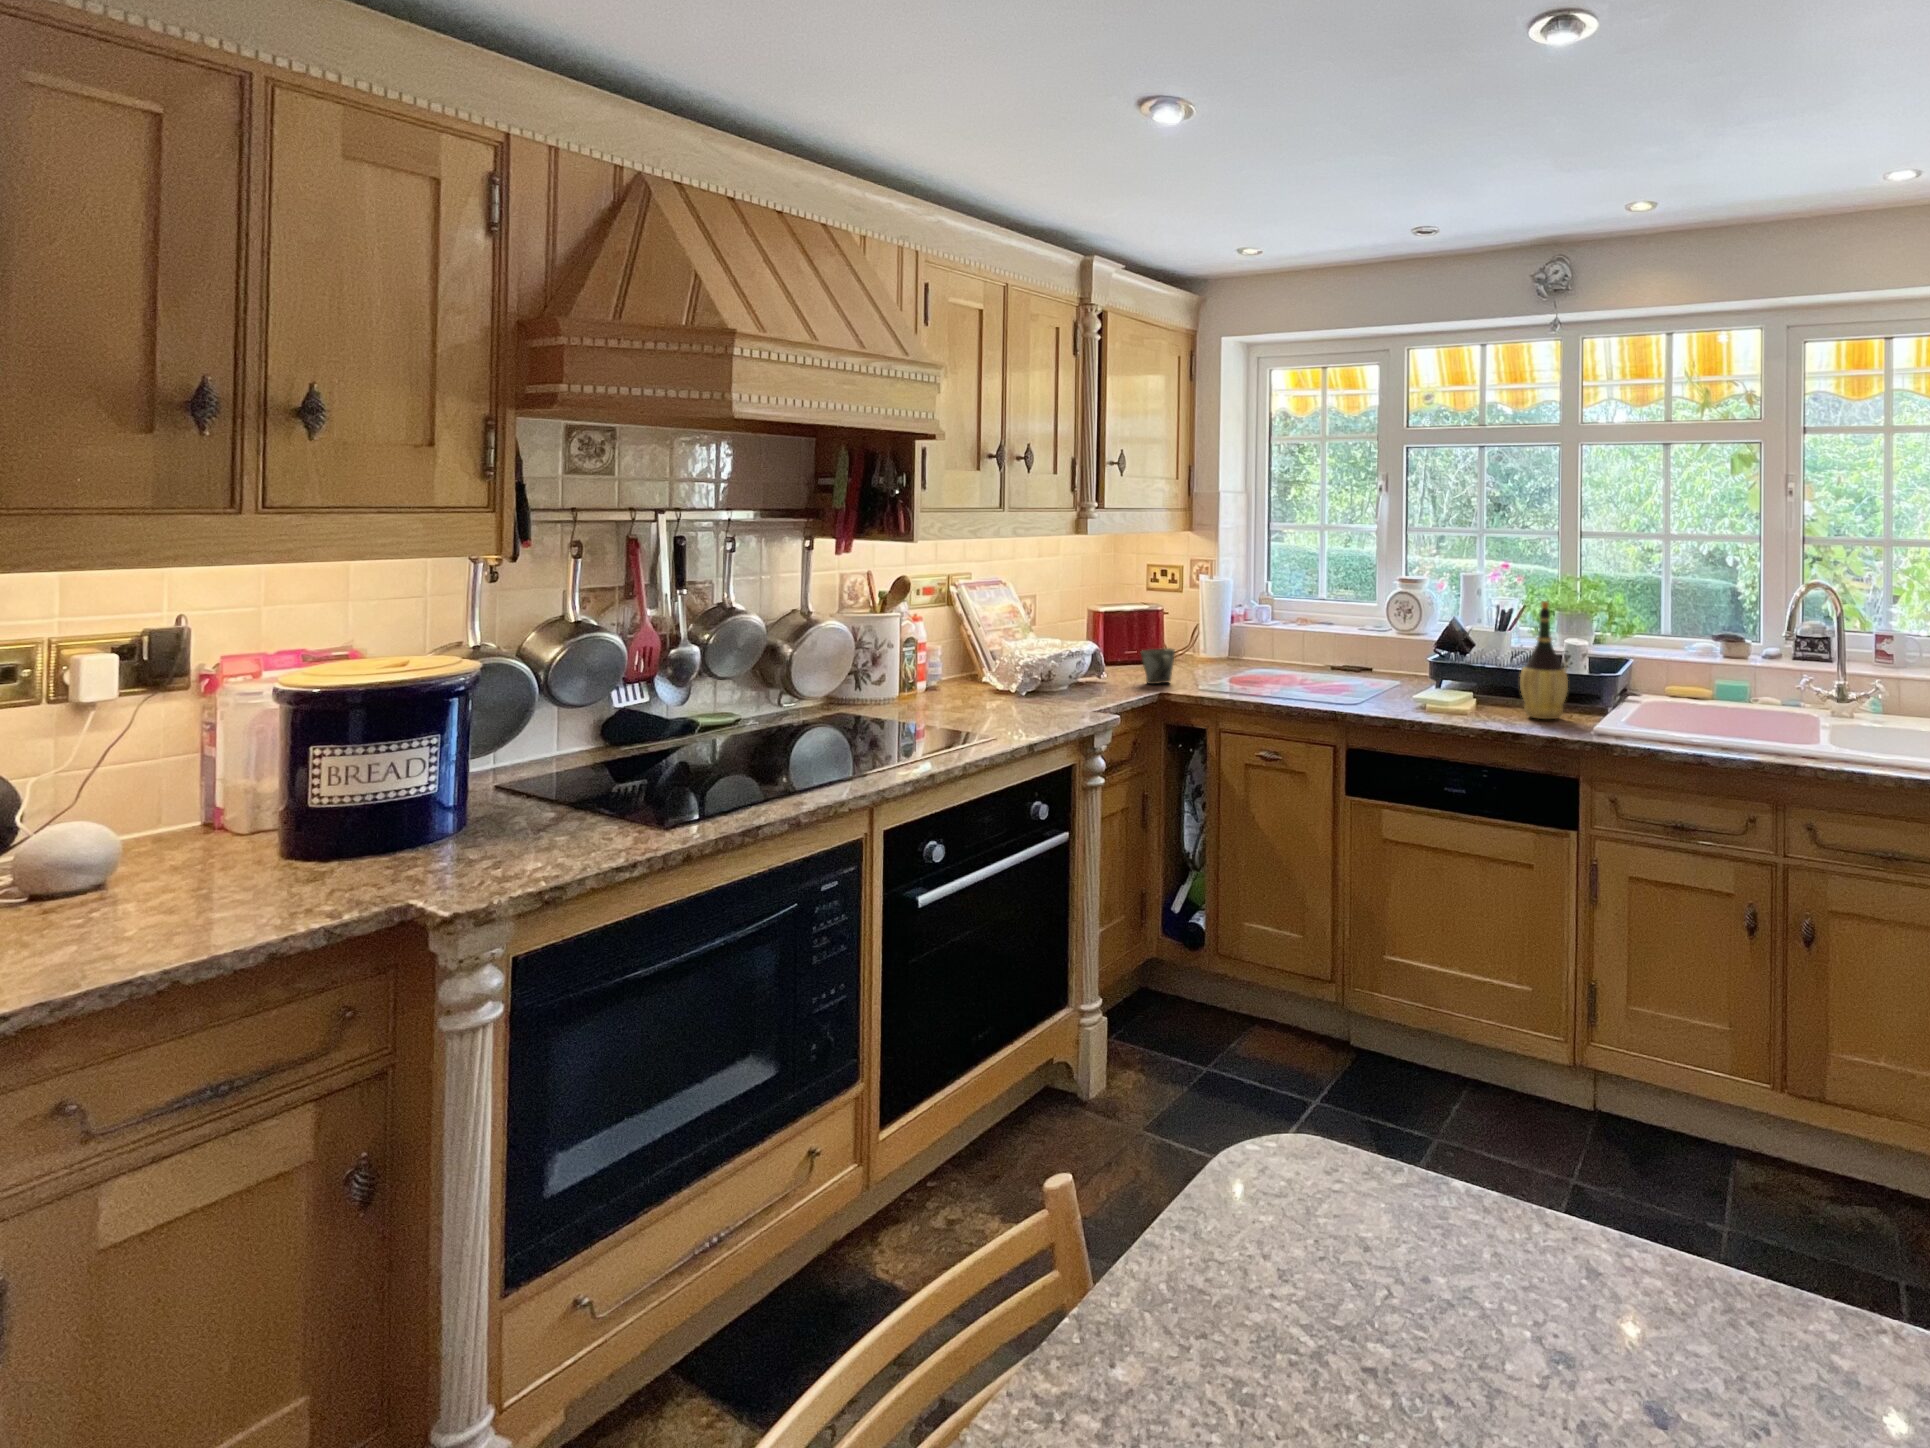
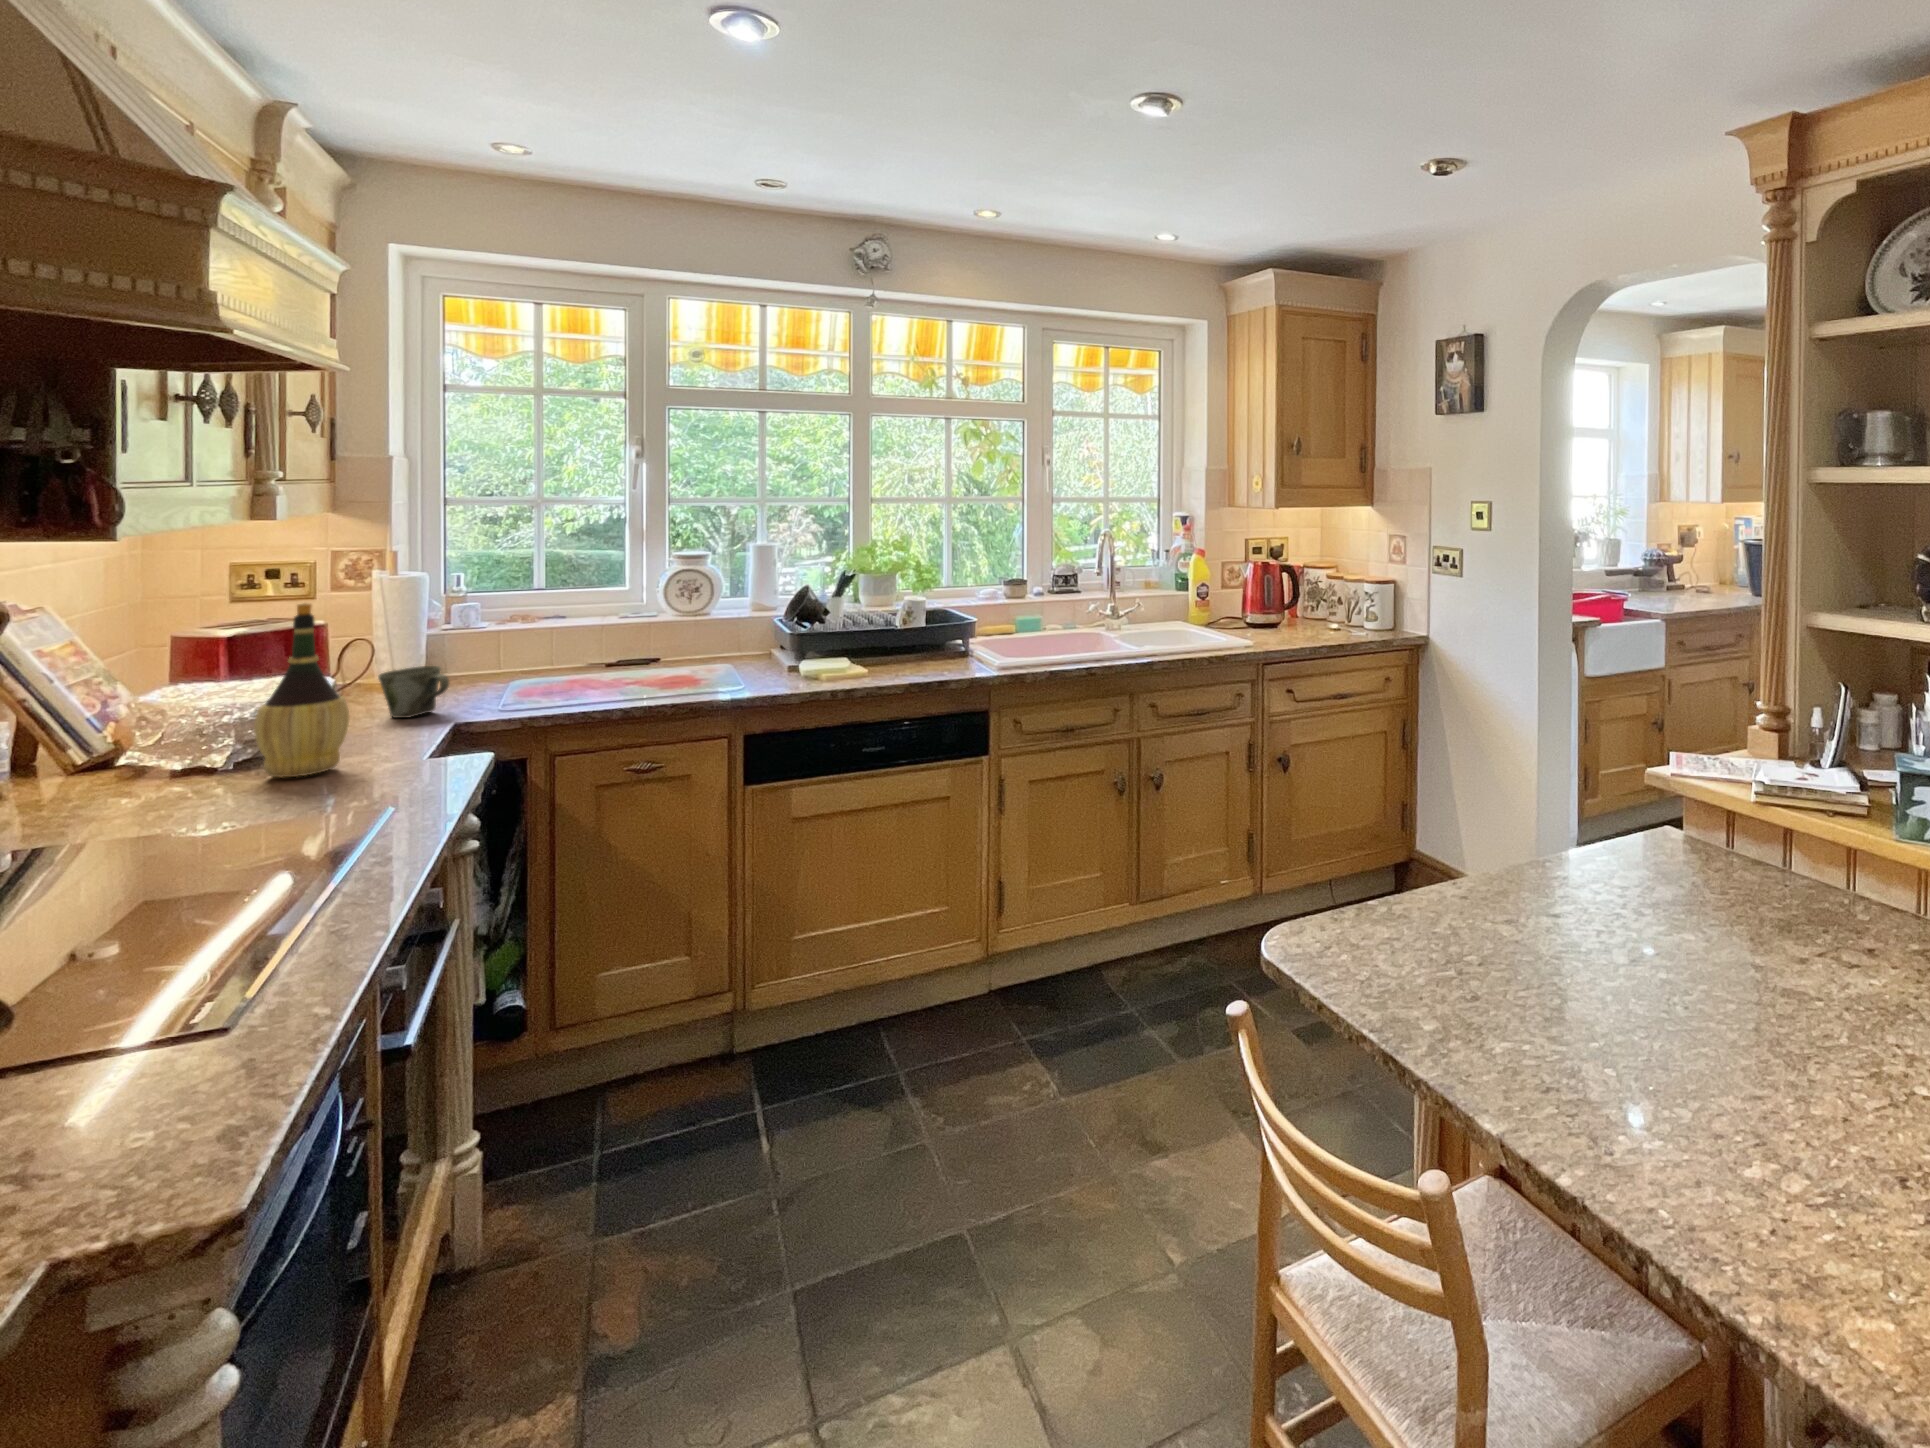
wine bottle: present [1520,601,1568,719] -> present [254,603,349,777]

